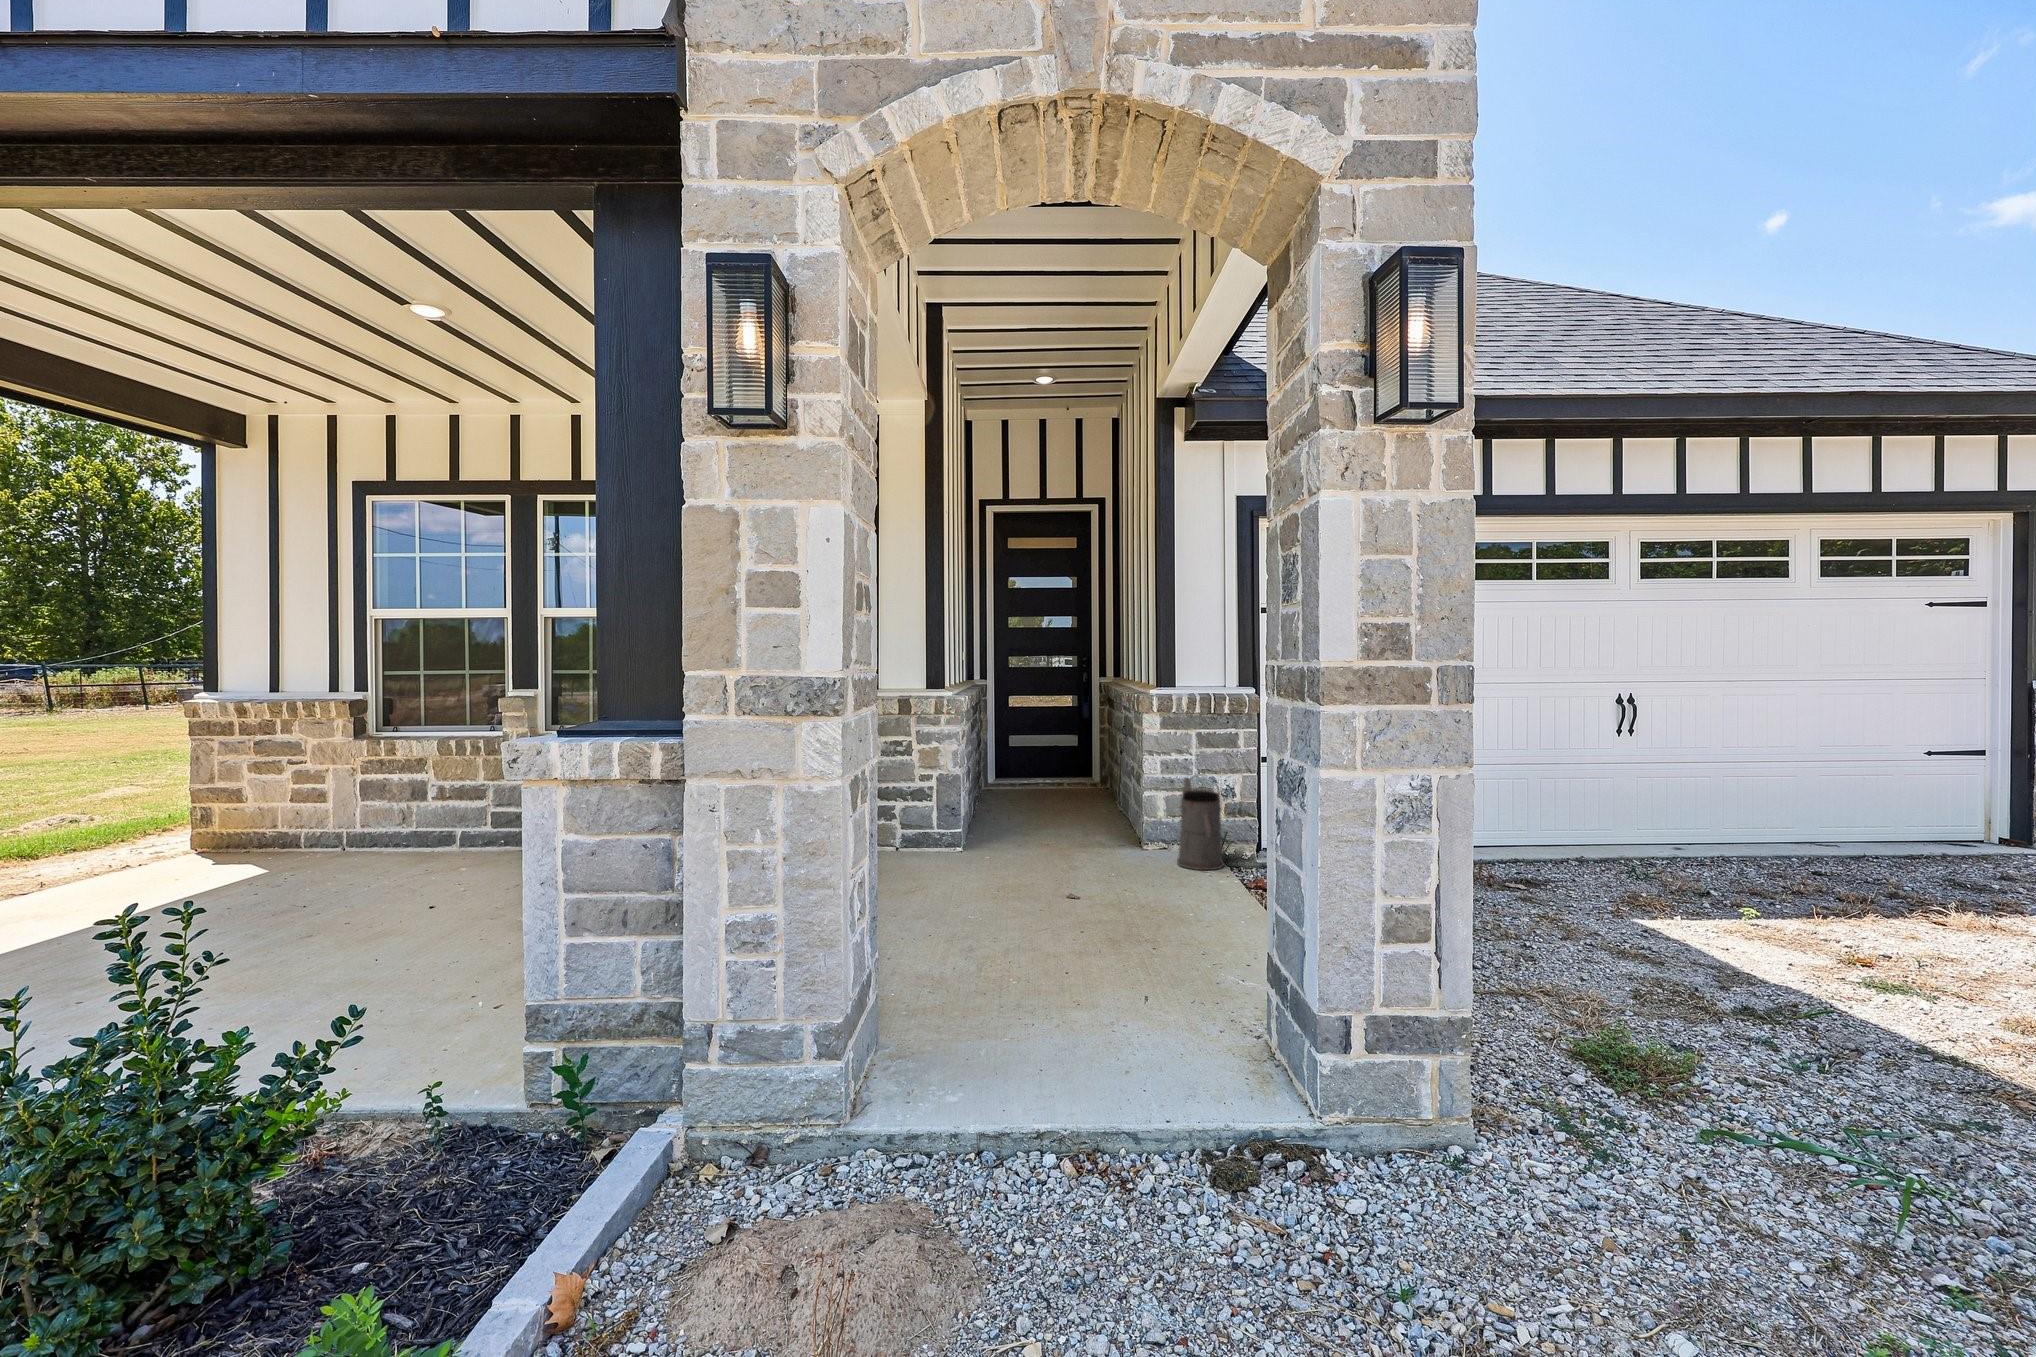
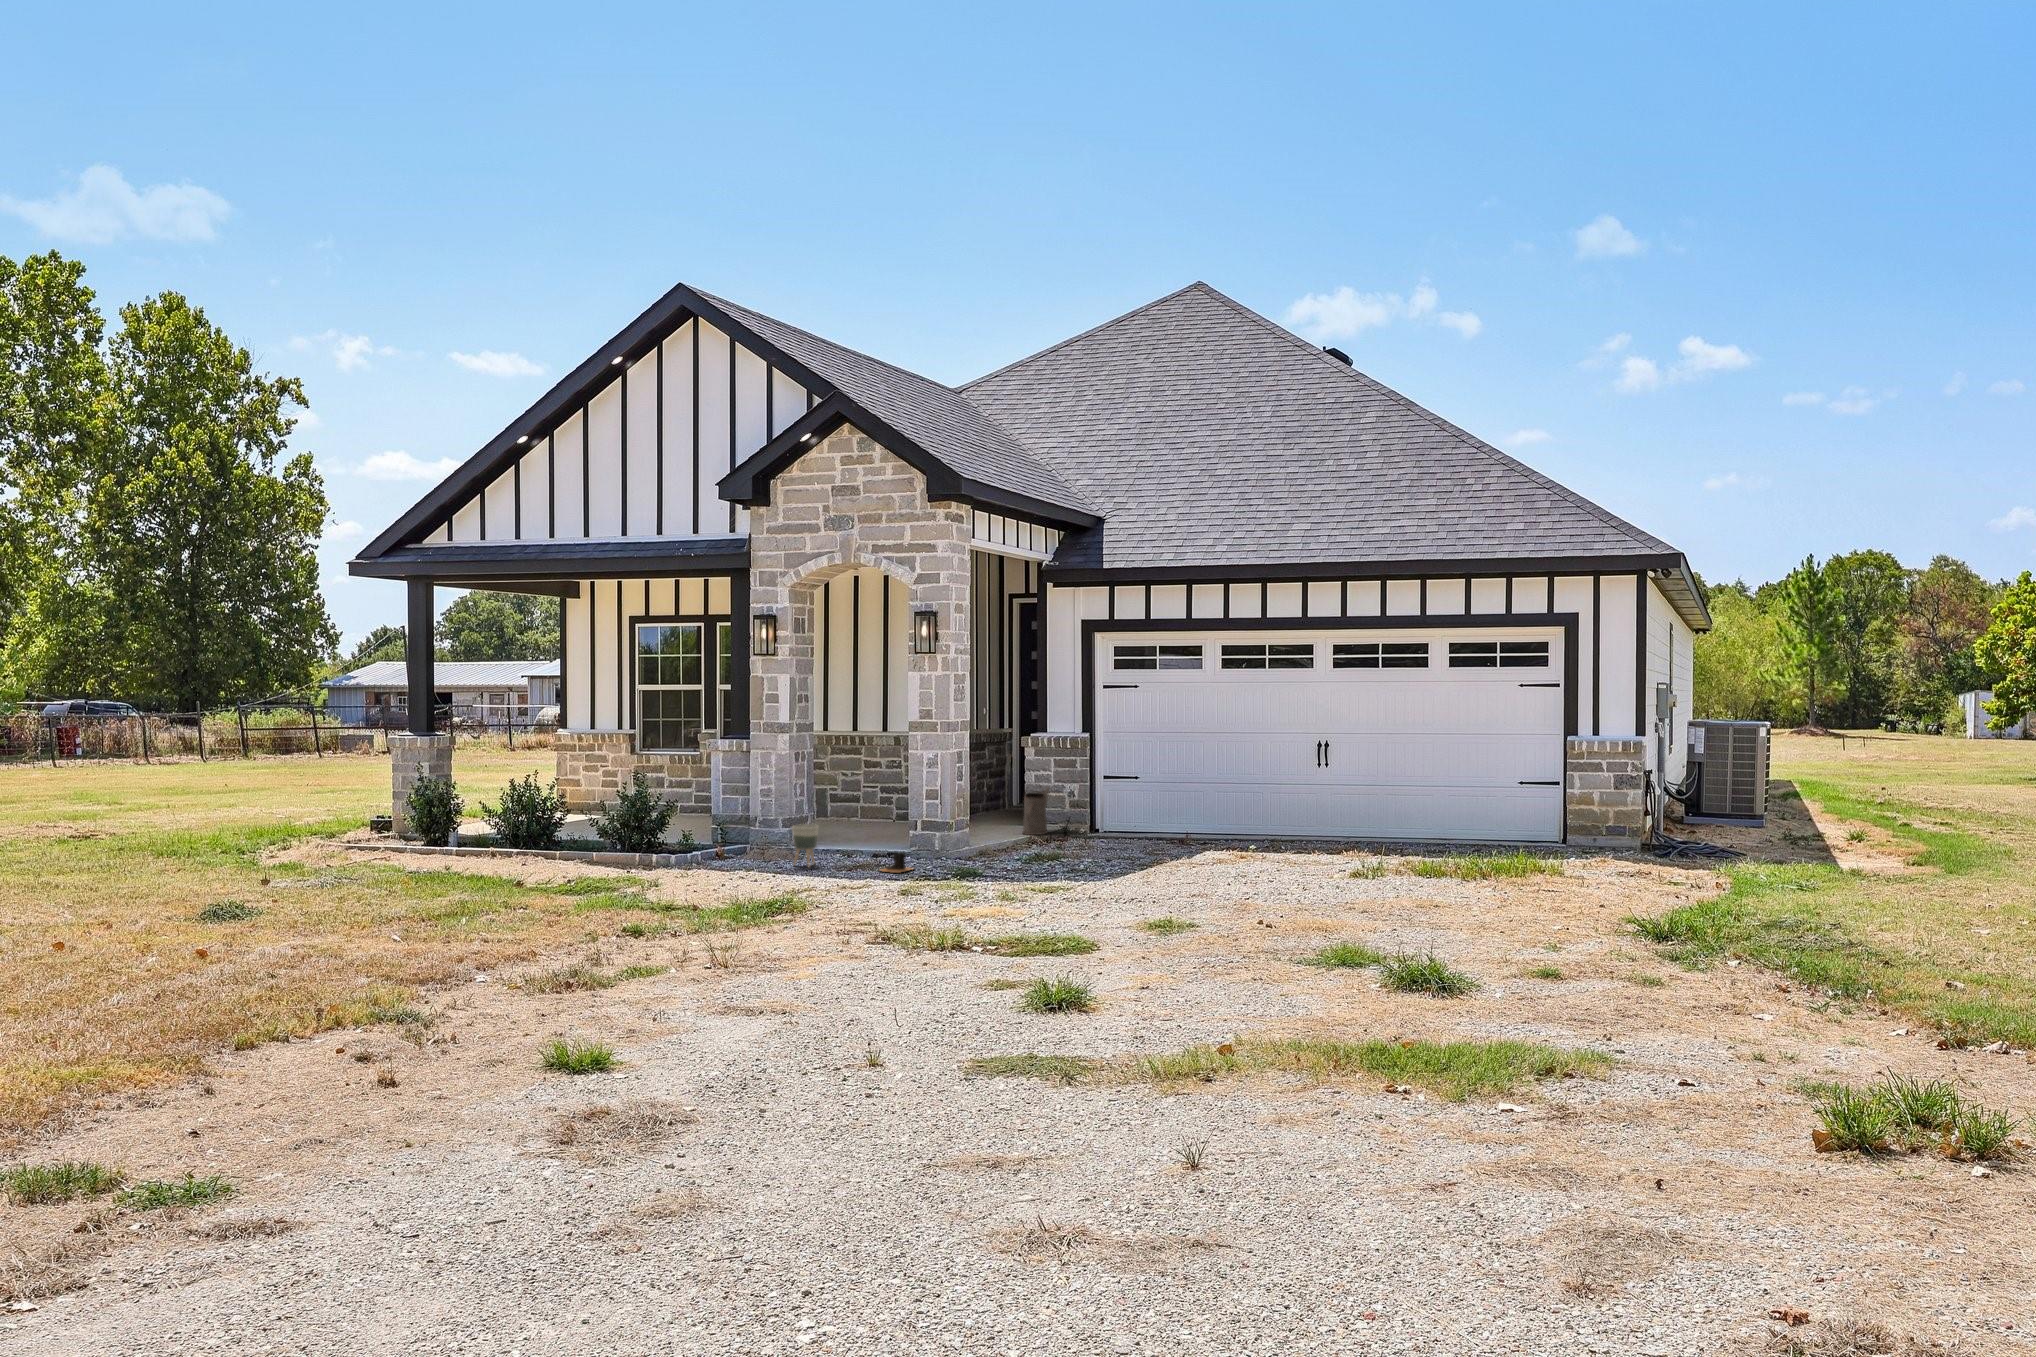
planter: none [881,950,962,1099] -> present [792,824,818,867]
boots: none [1186,1026,1279,1107] -> present [881,852,912,873]

